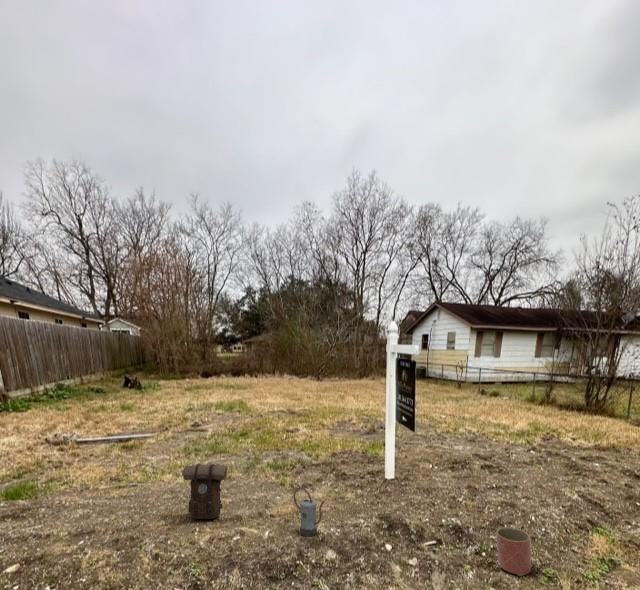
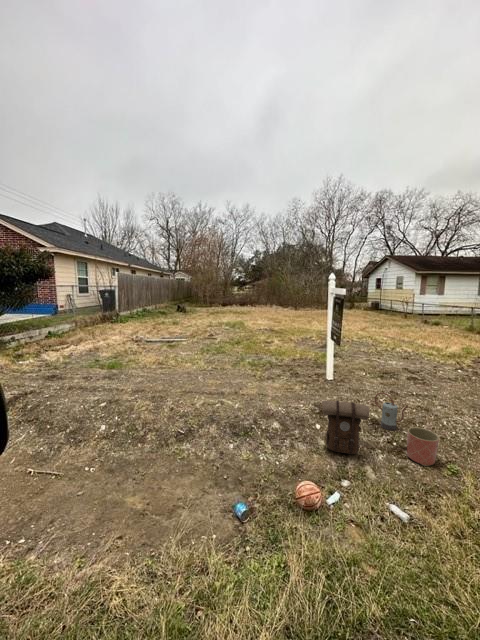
backpack: present [183,464,227,519] -> present [322,401,370,454]
watering can: present [293,487,324,536] -> present [375,392,408,430]

